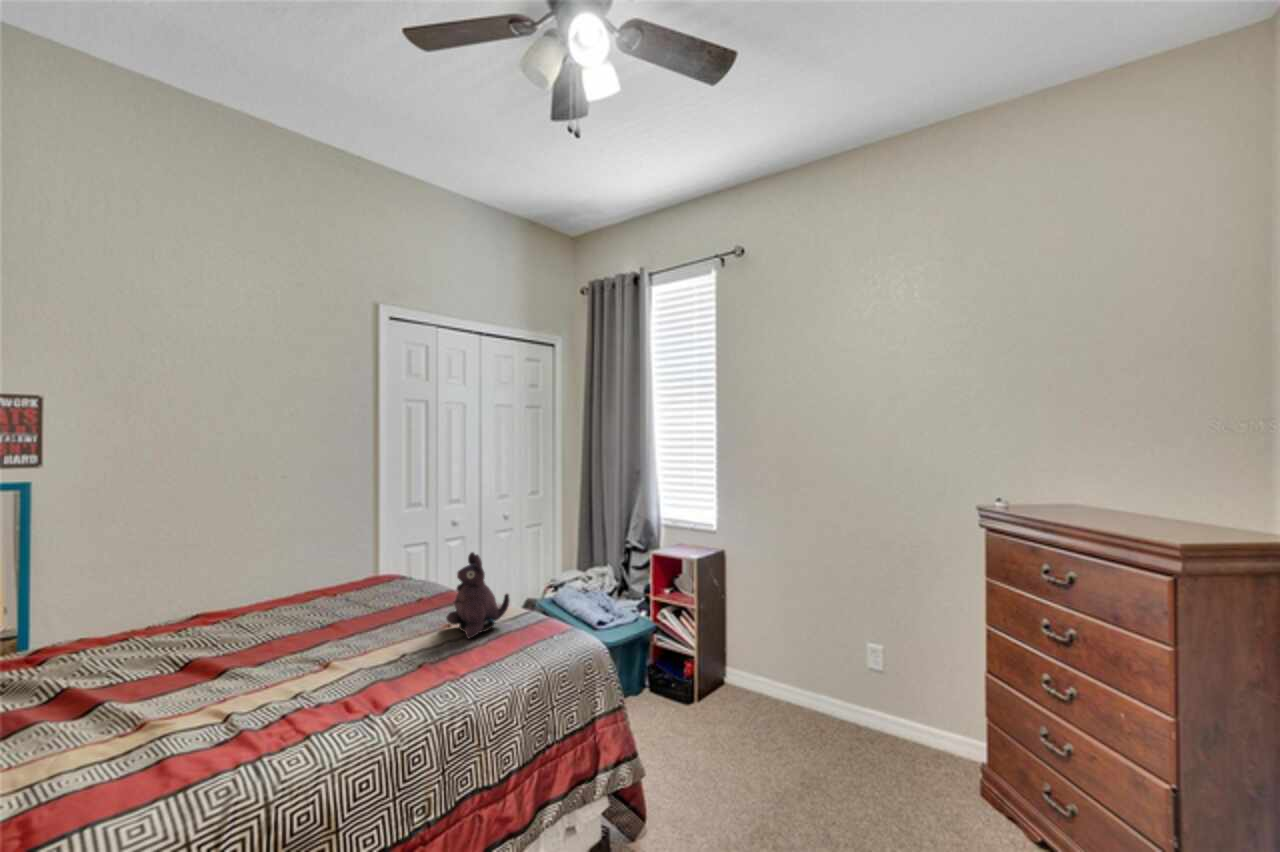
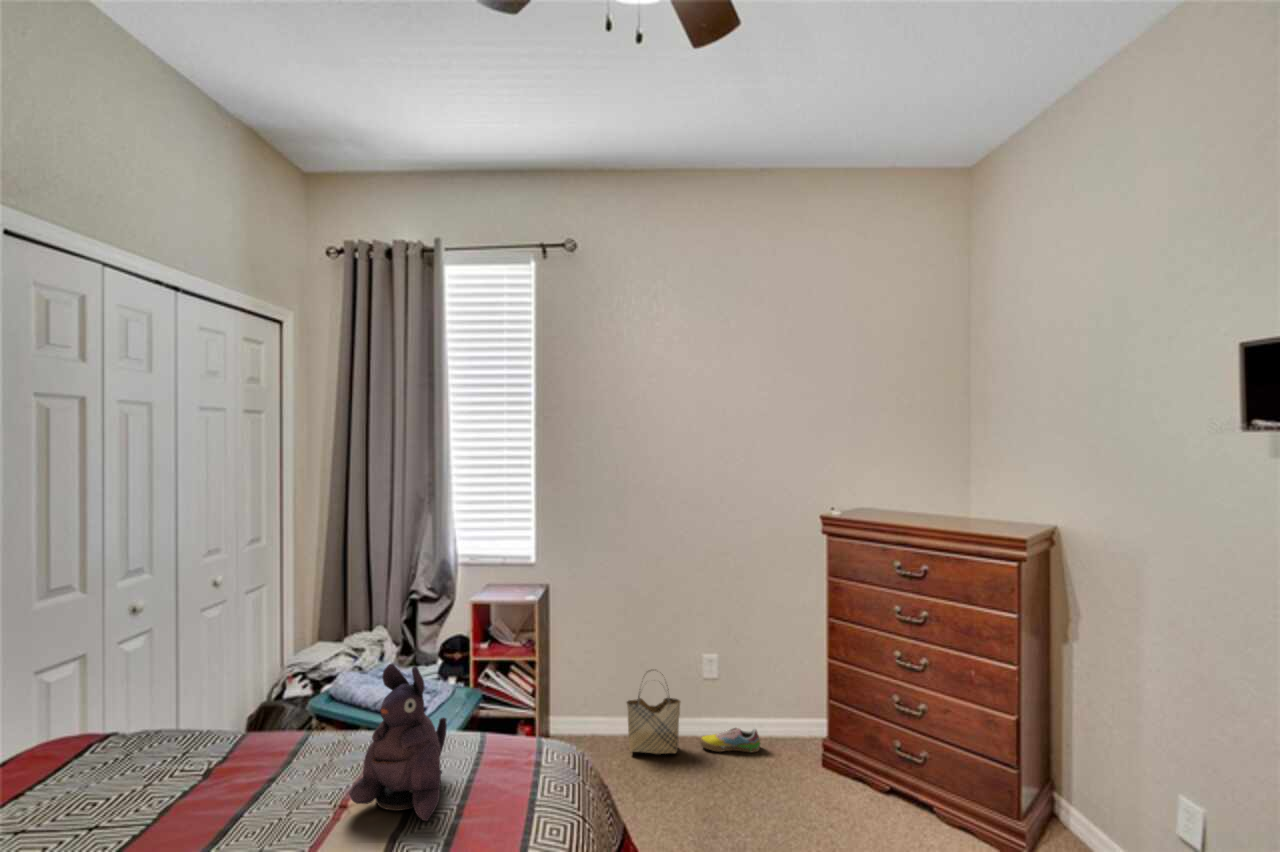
woven basket: none [782,644,834,728] -> present [627,674,680,754]
shoe: none [854,723,919,755] -> present [700,728,760,752]

